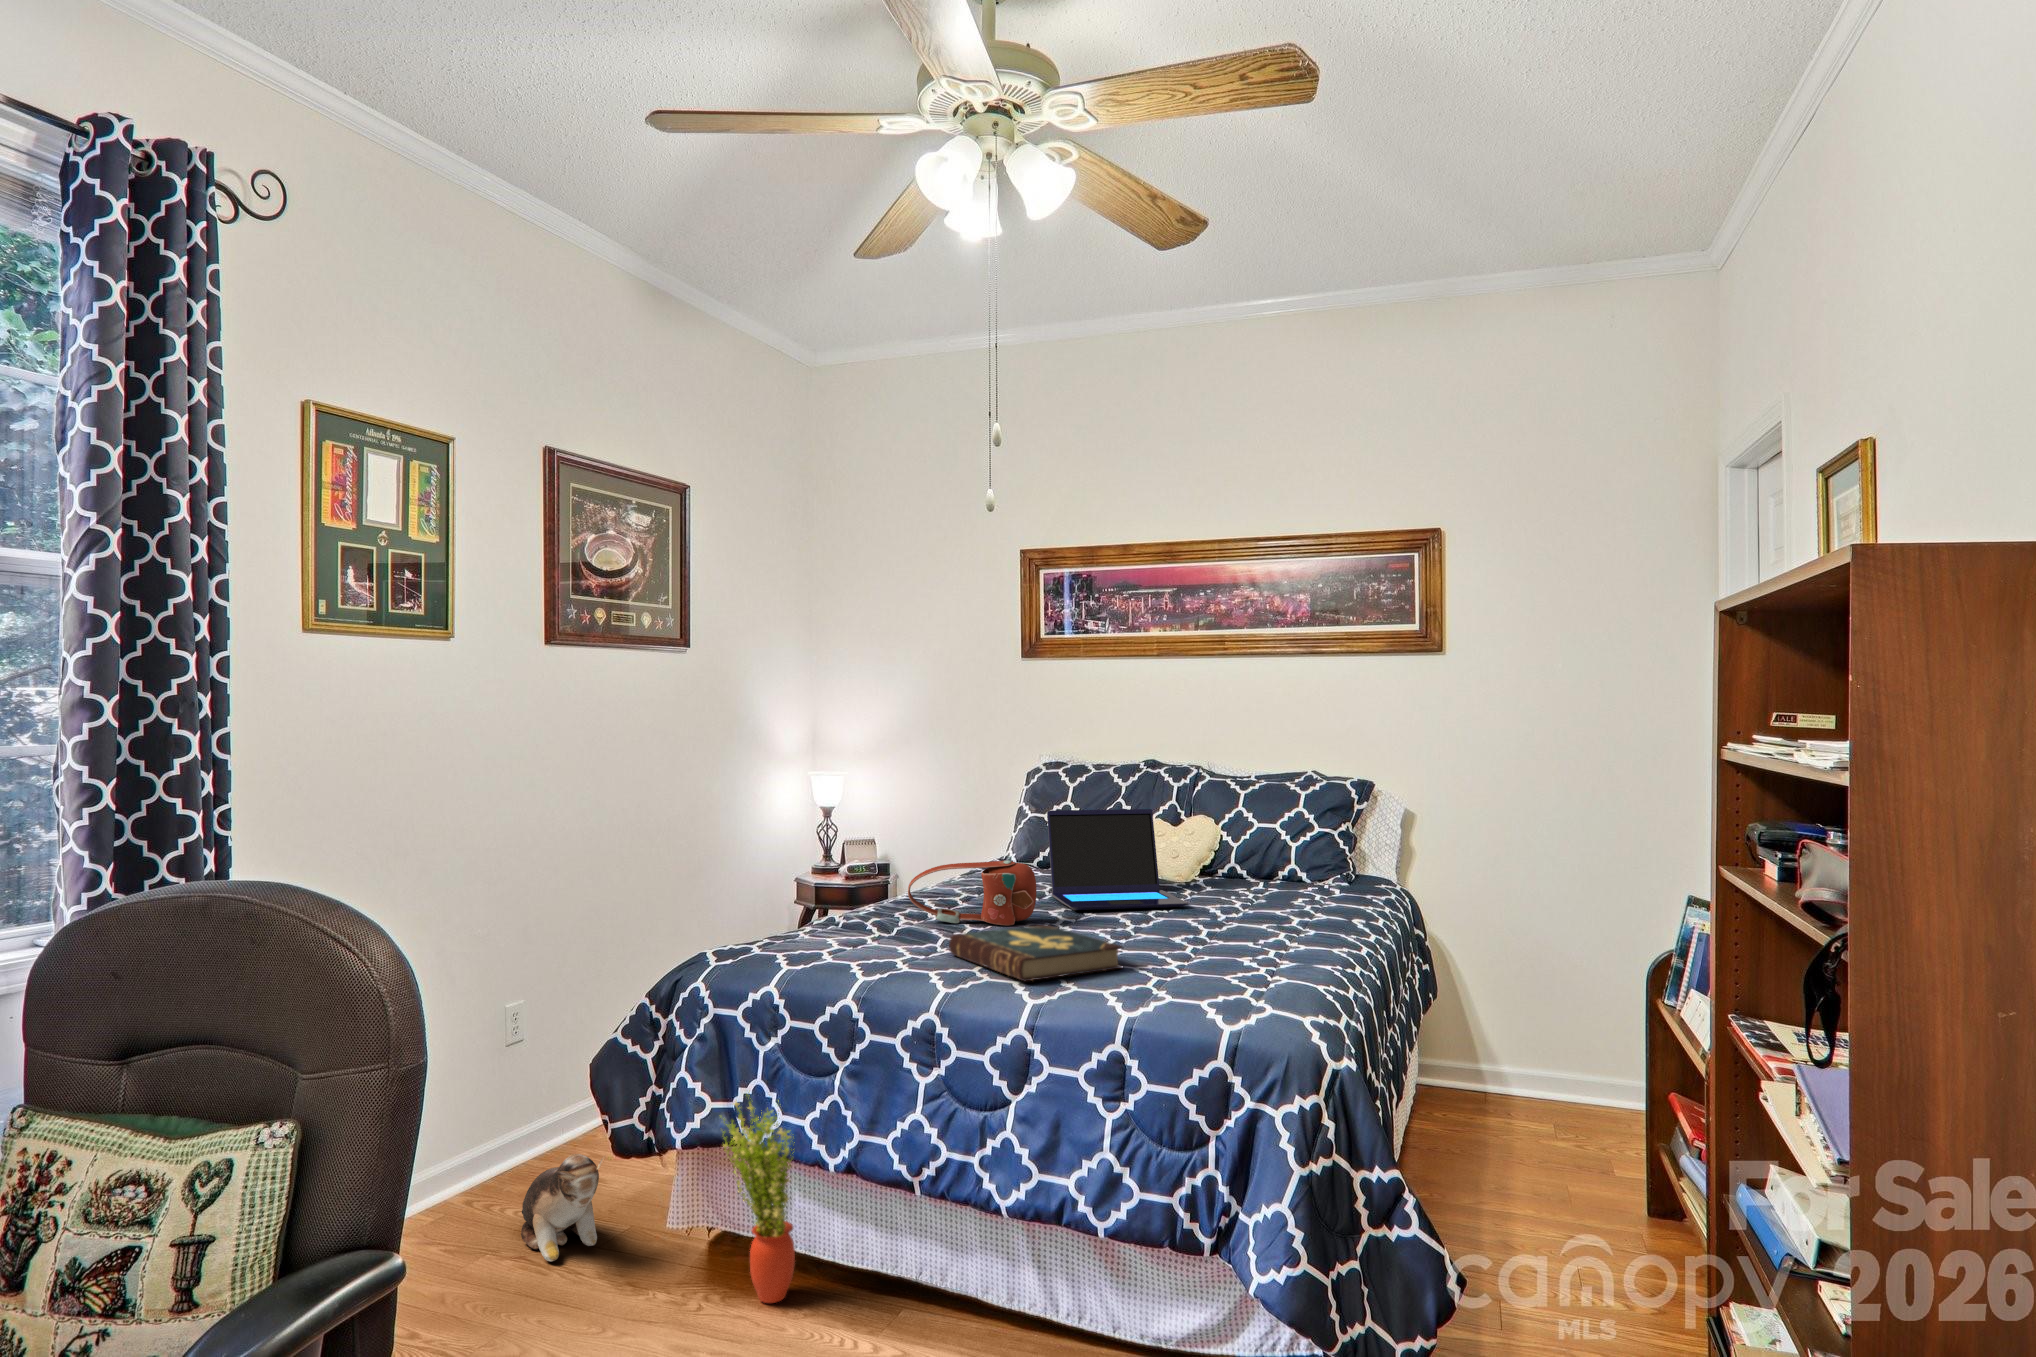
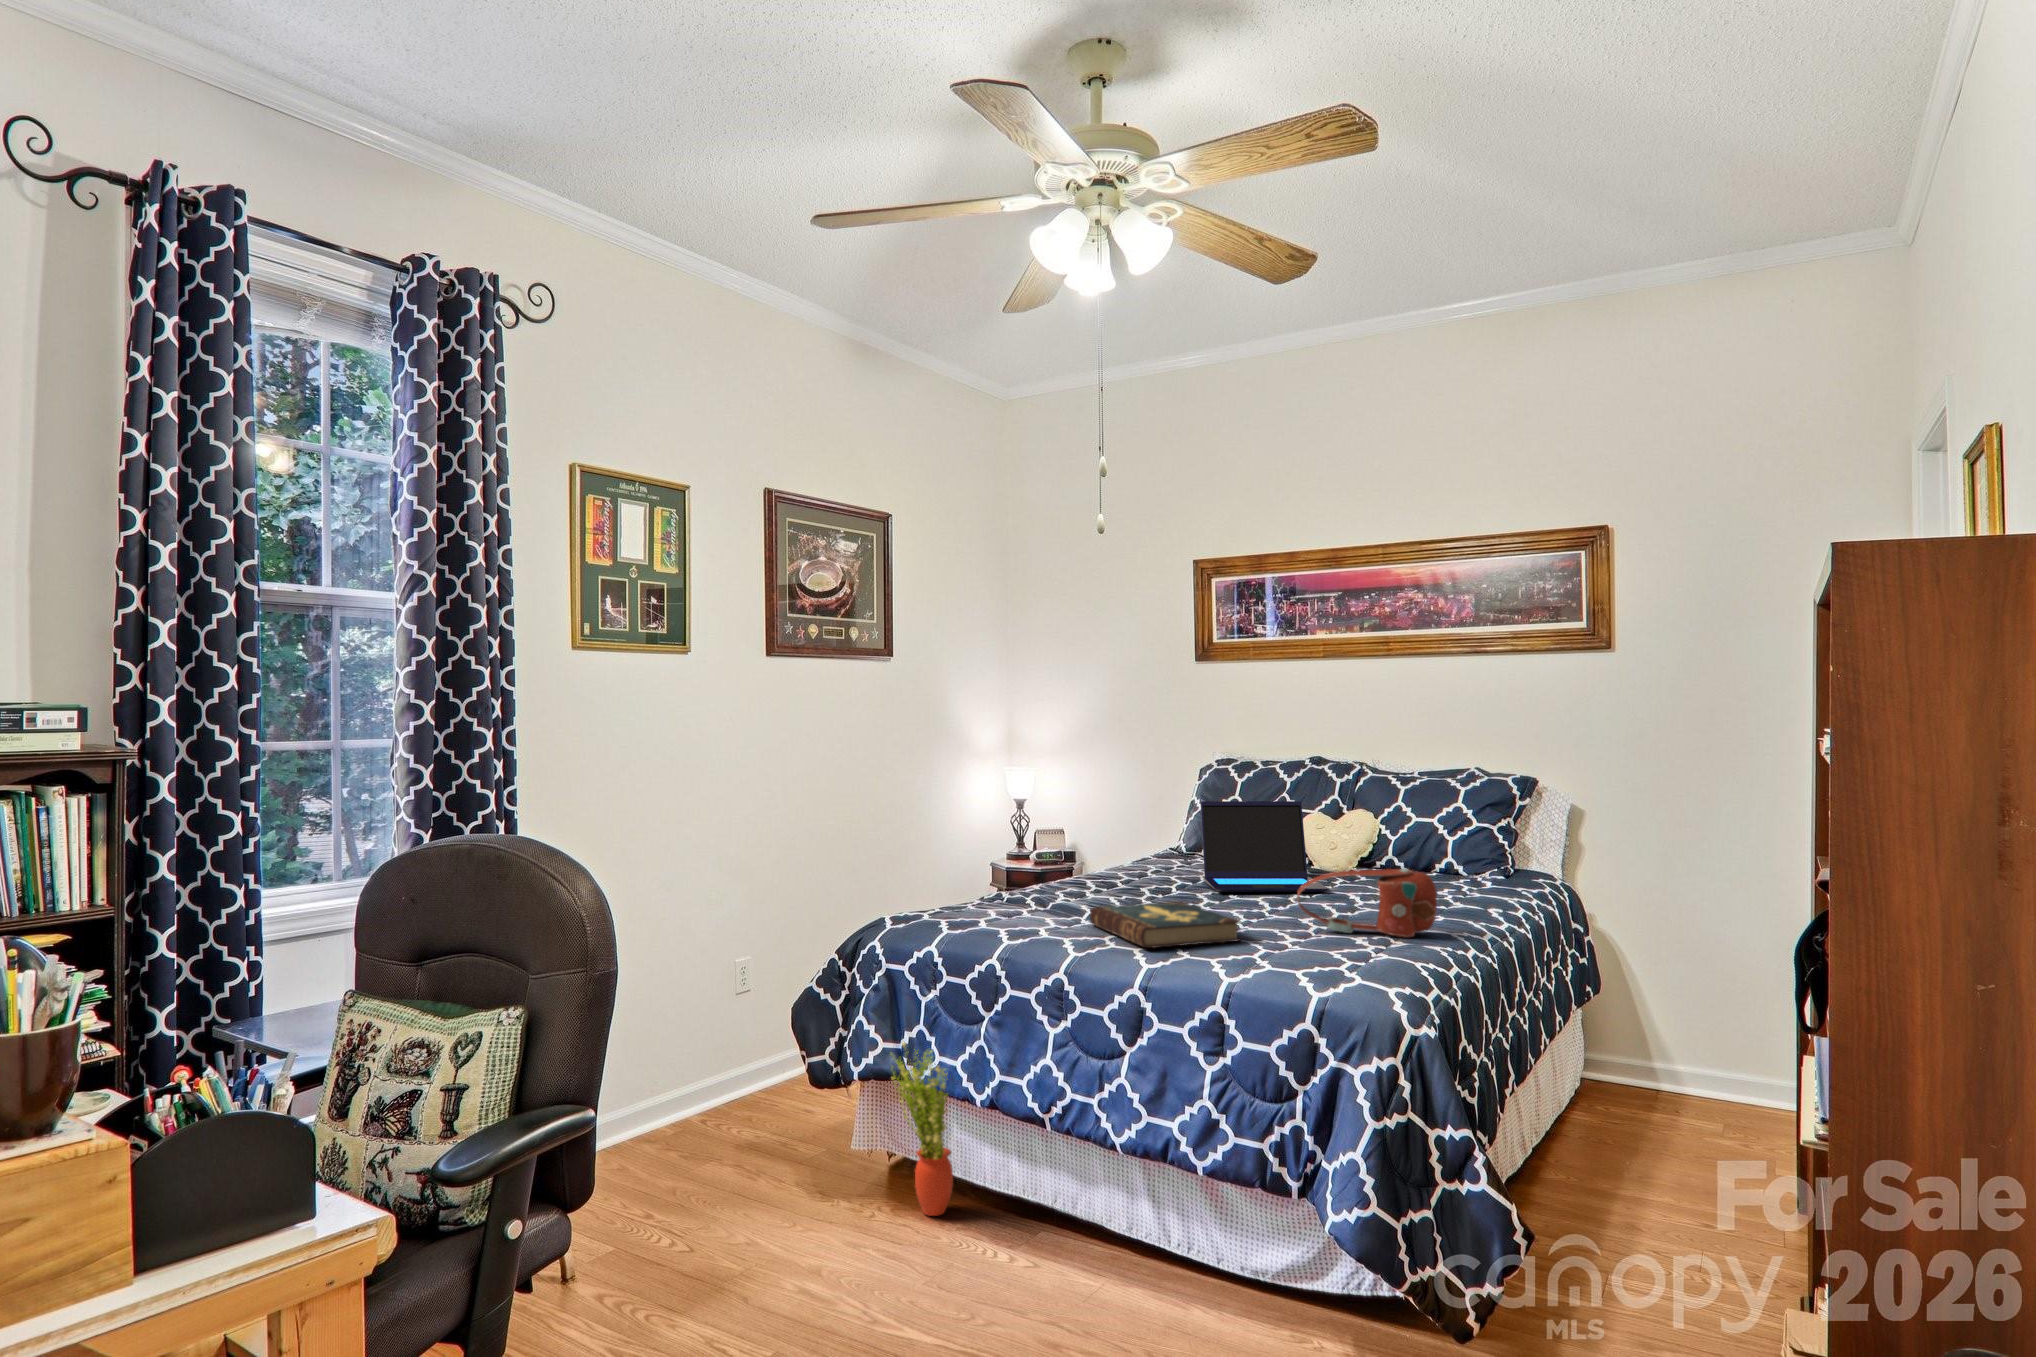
handbag: present [908,860,1036,926] -> present [1297,869,1437,937]
plush toy: present [521,1154,605,1262] -> none [741,1080,803,1169]

